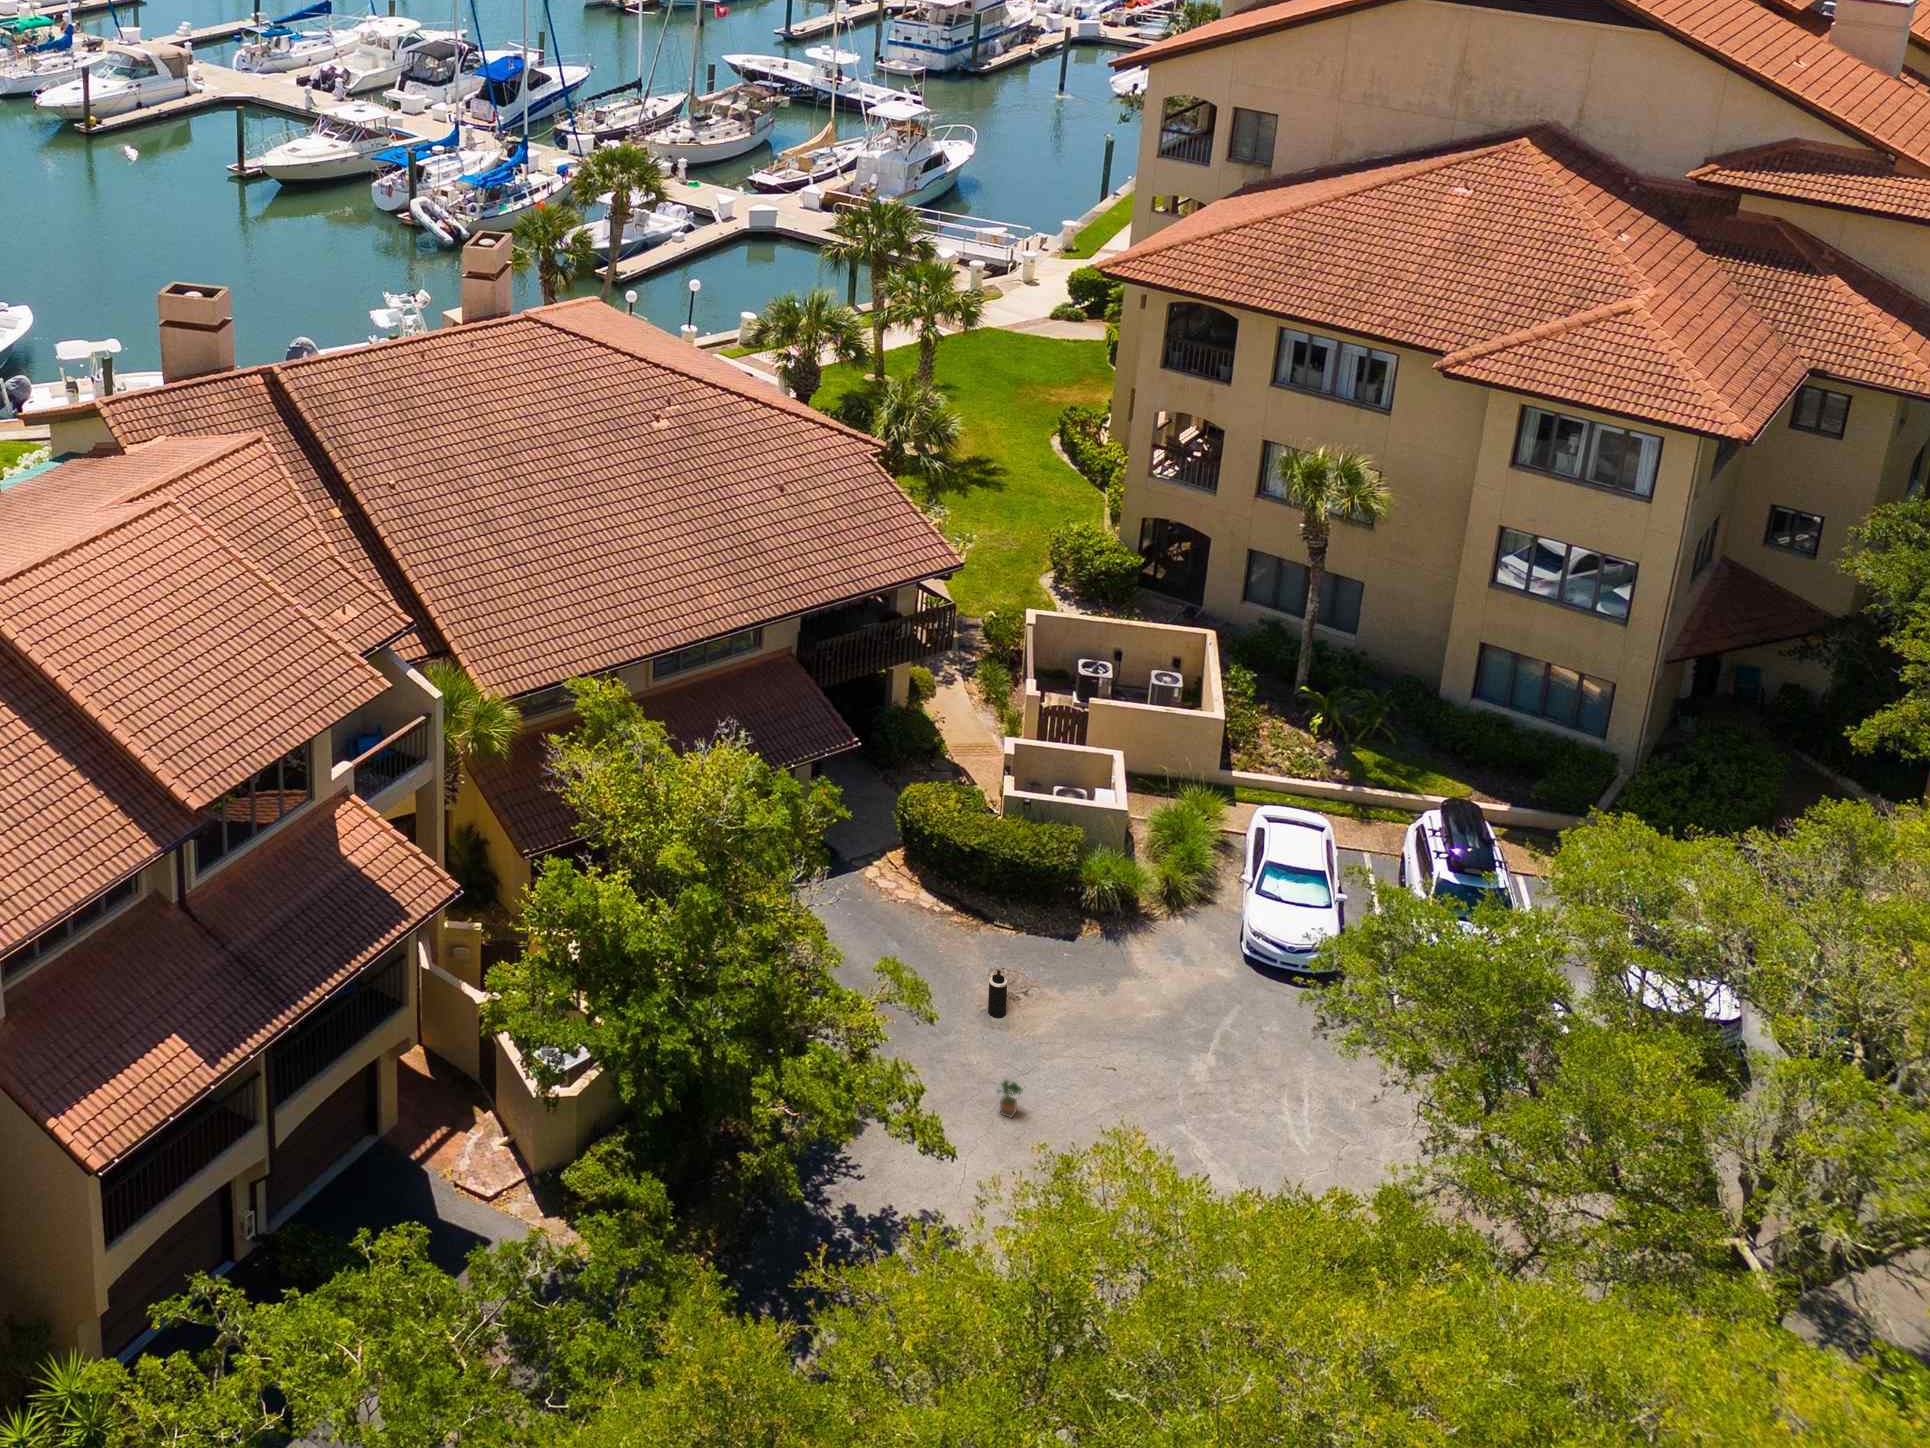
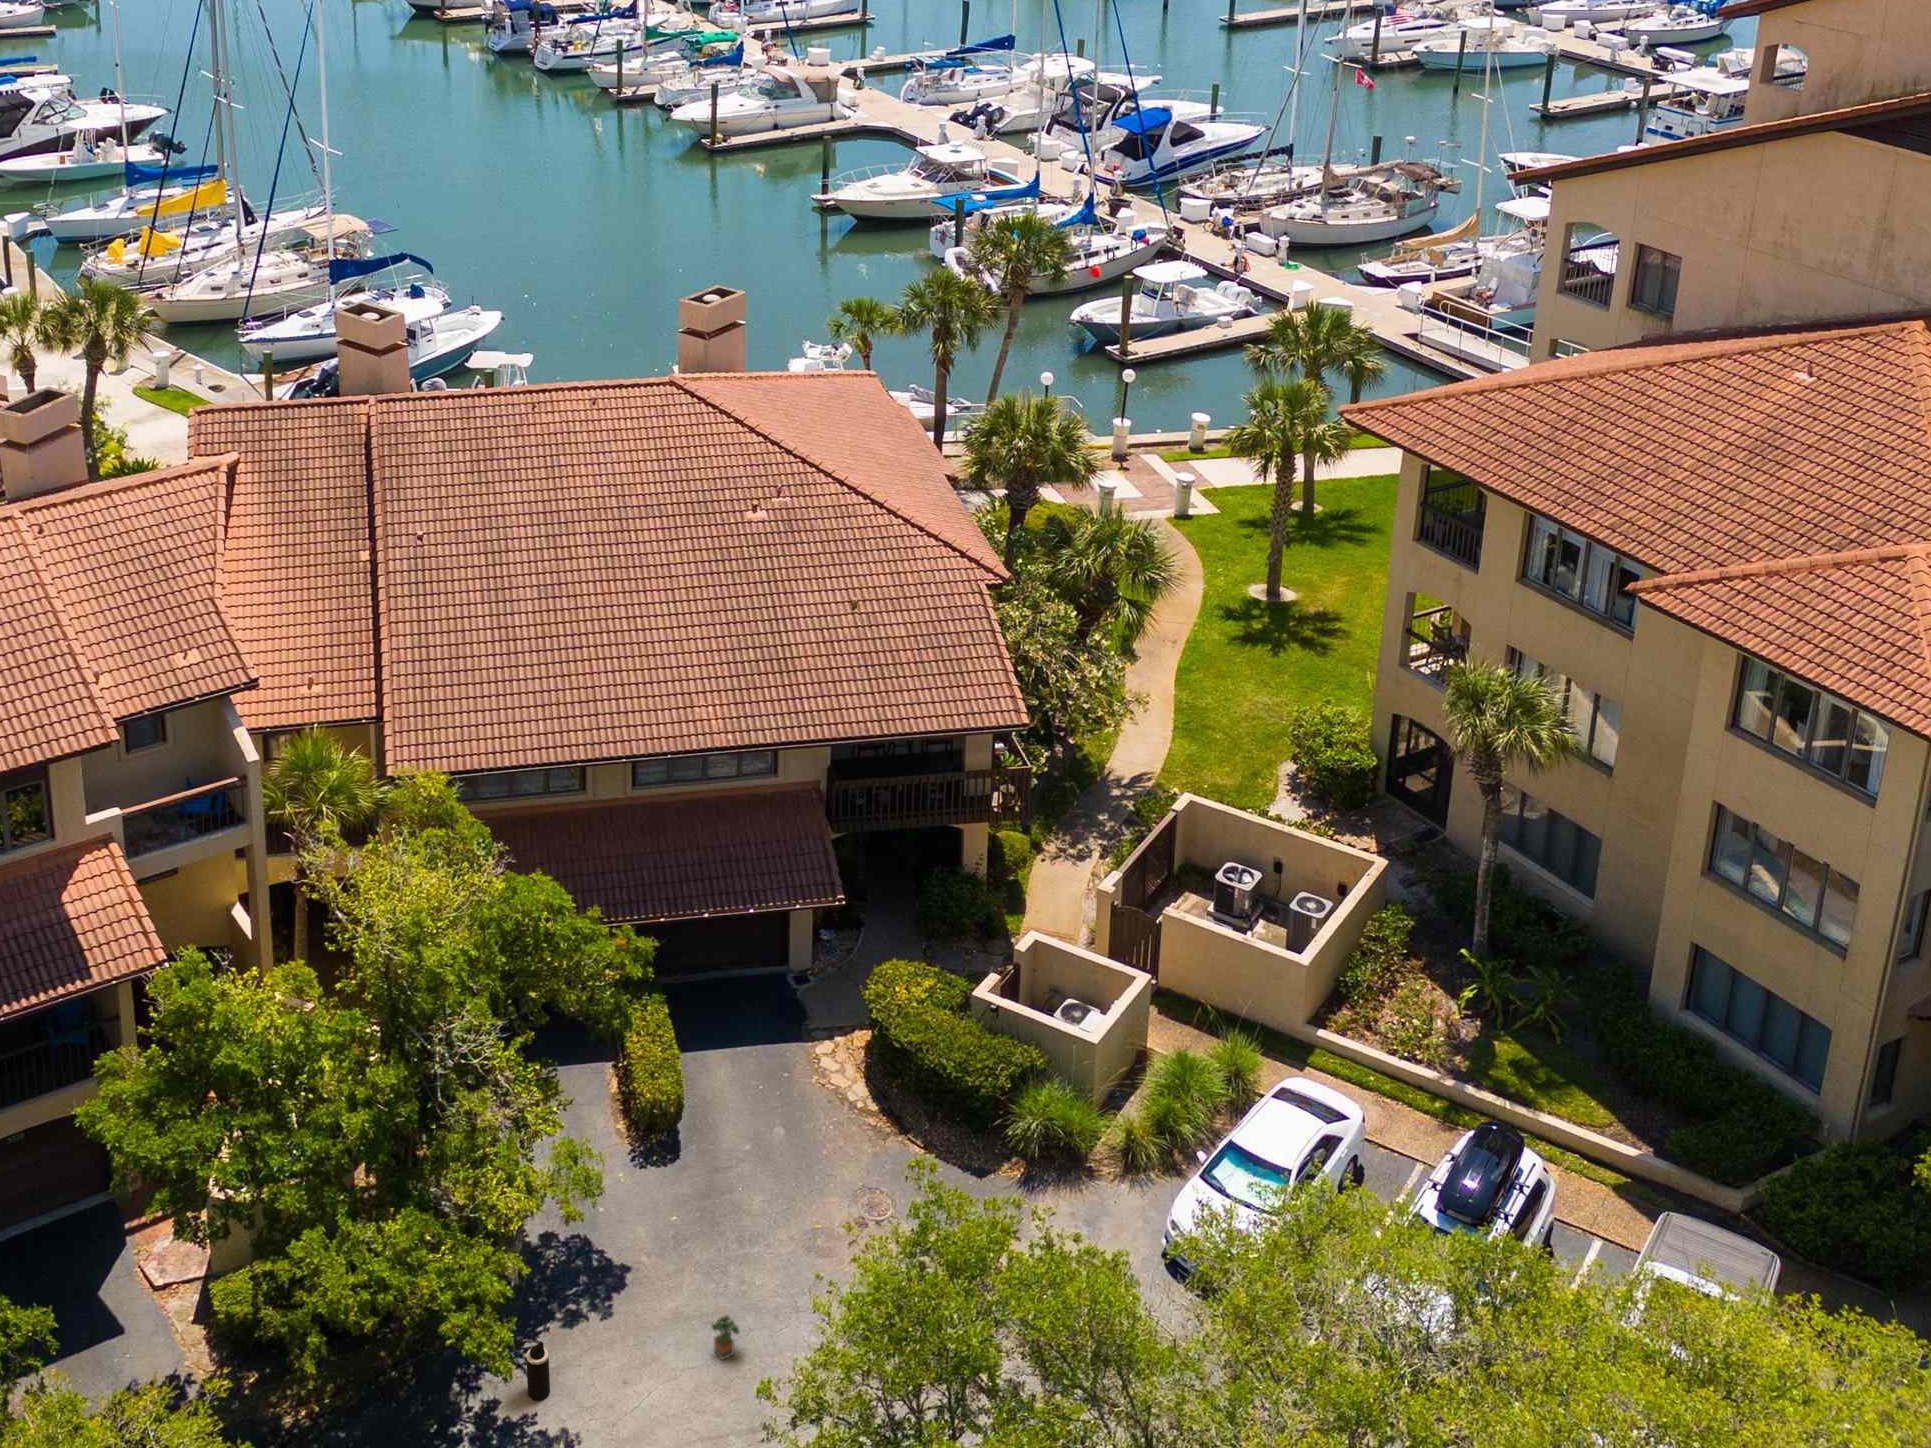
trash can: present [988,970,1007,1018] -> present [526,1341,550,1401]

